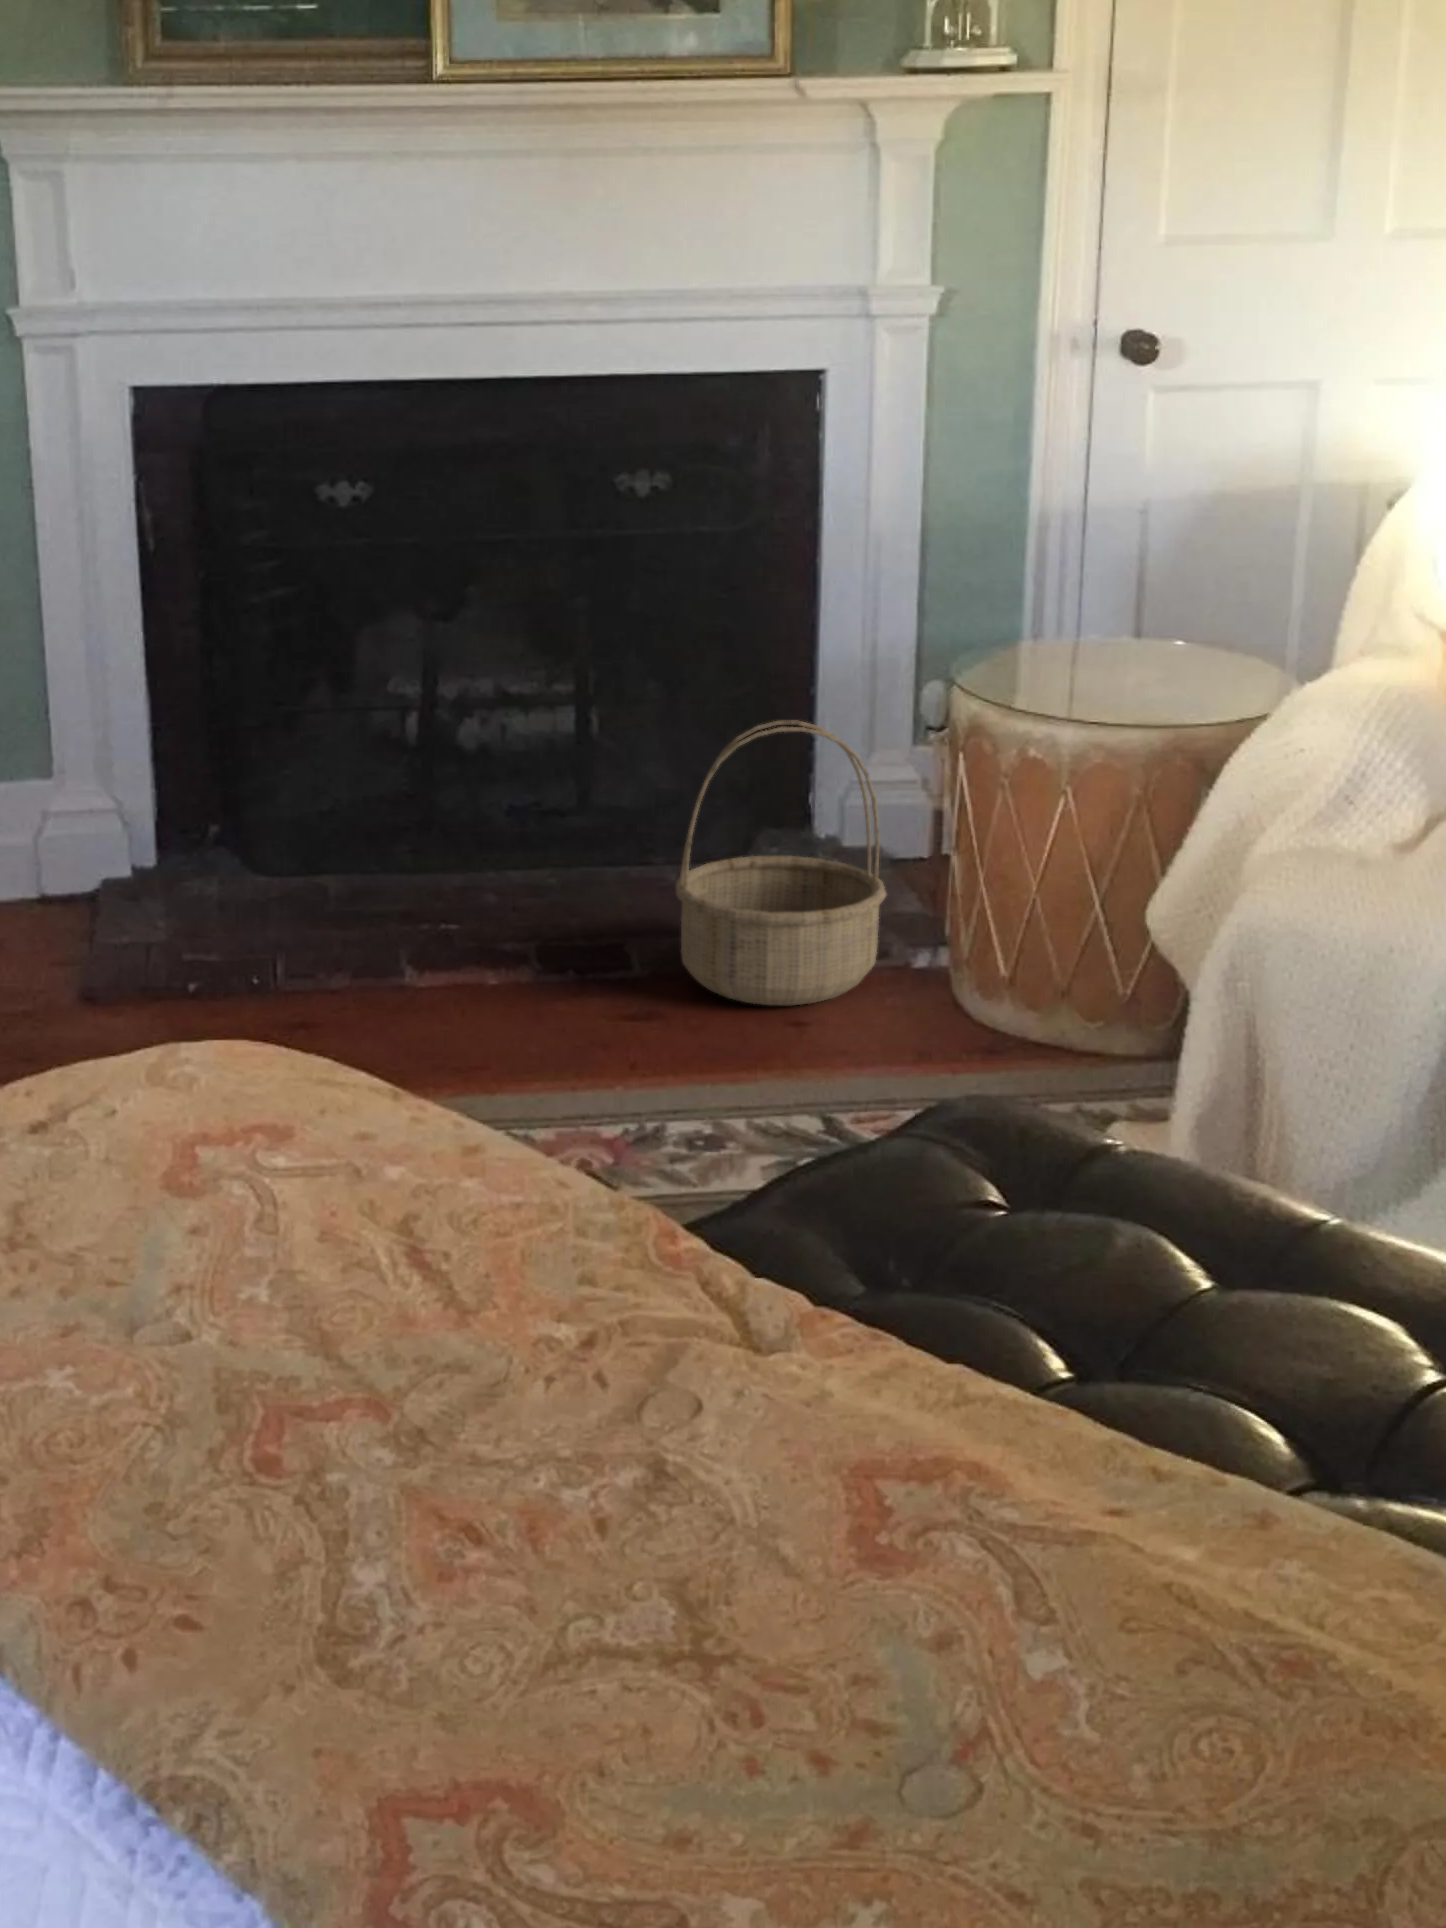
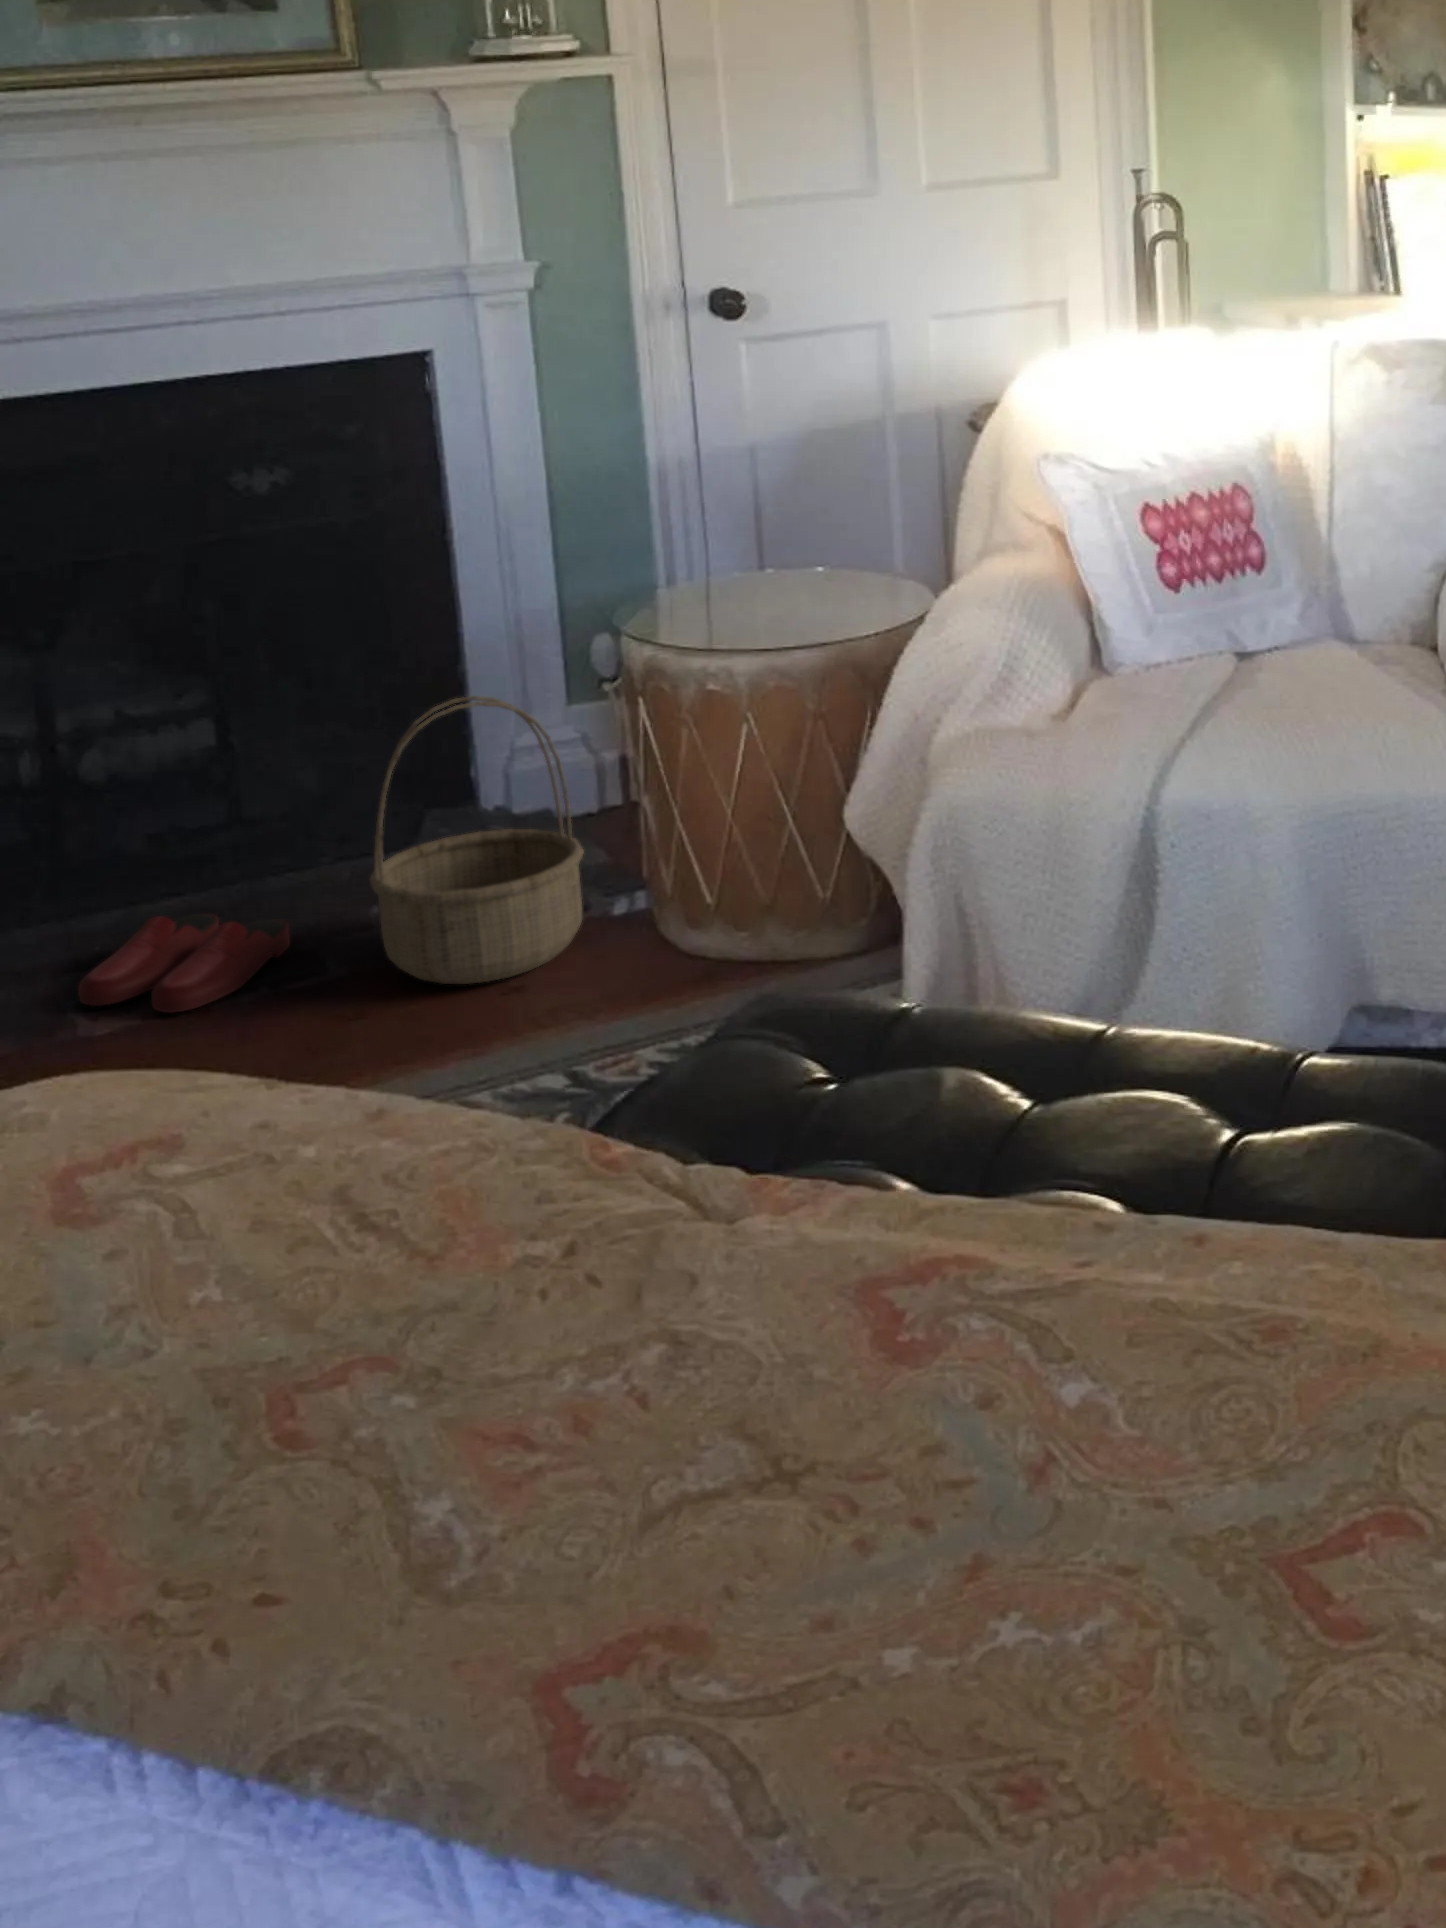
slippers: none [410,880,605,974] -> present [78,914,290,1013]

